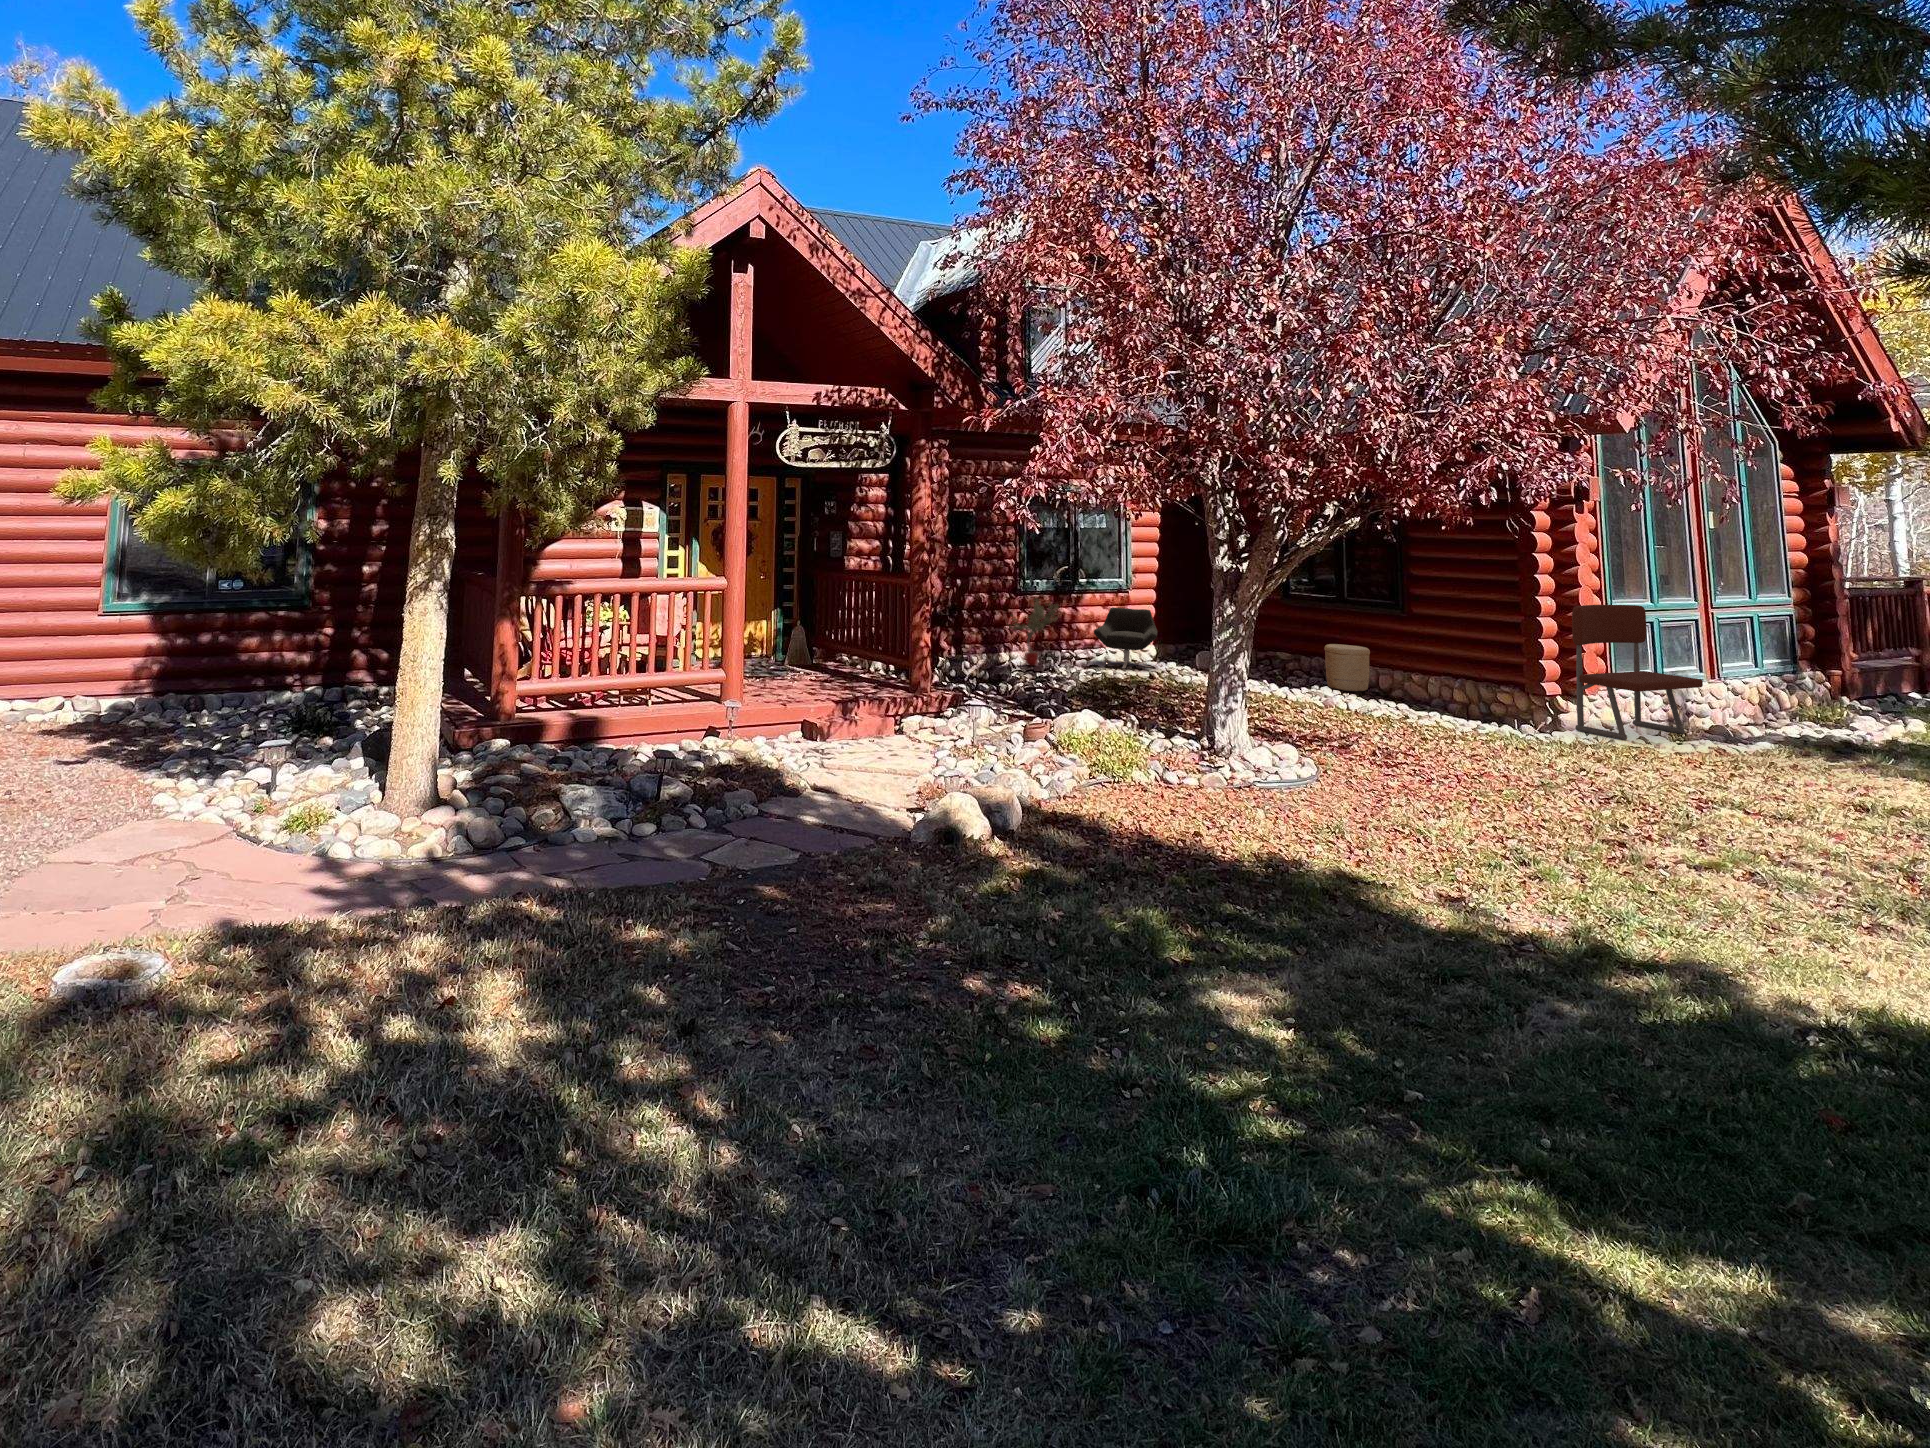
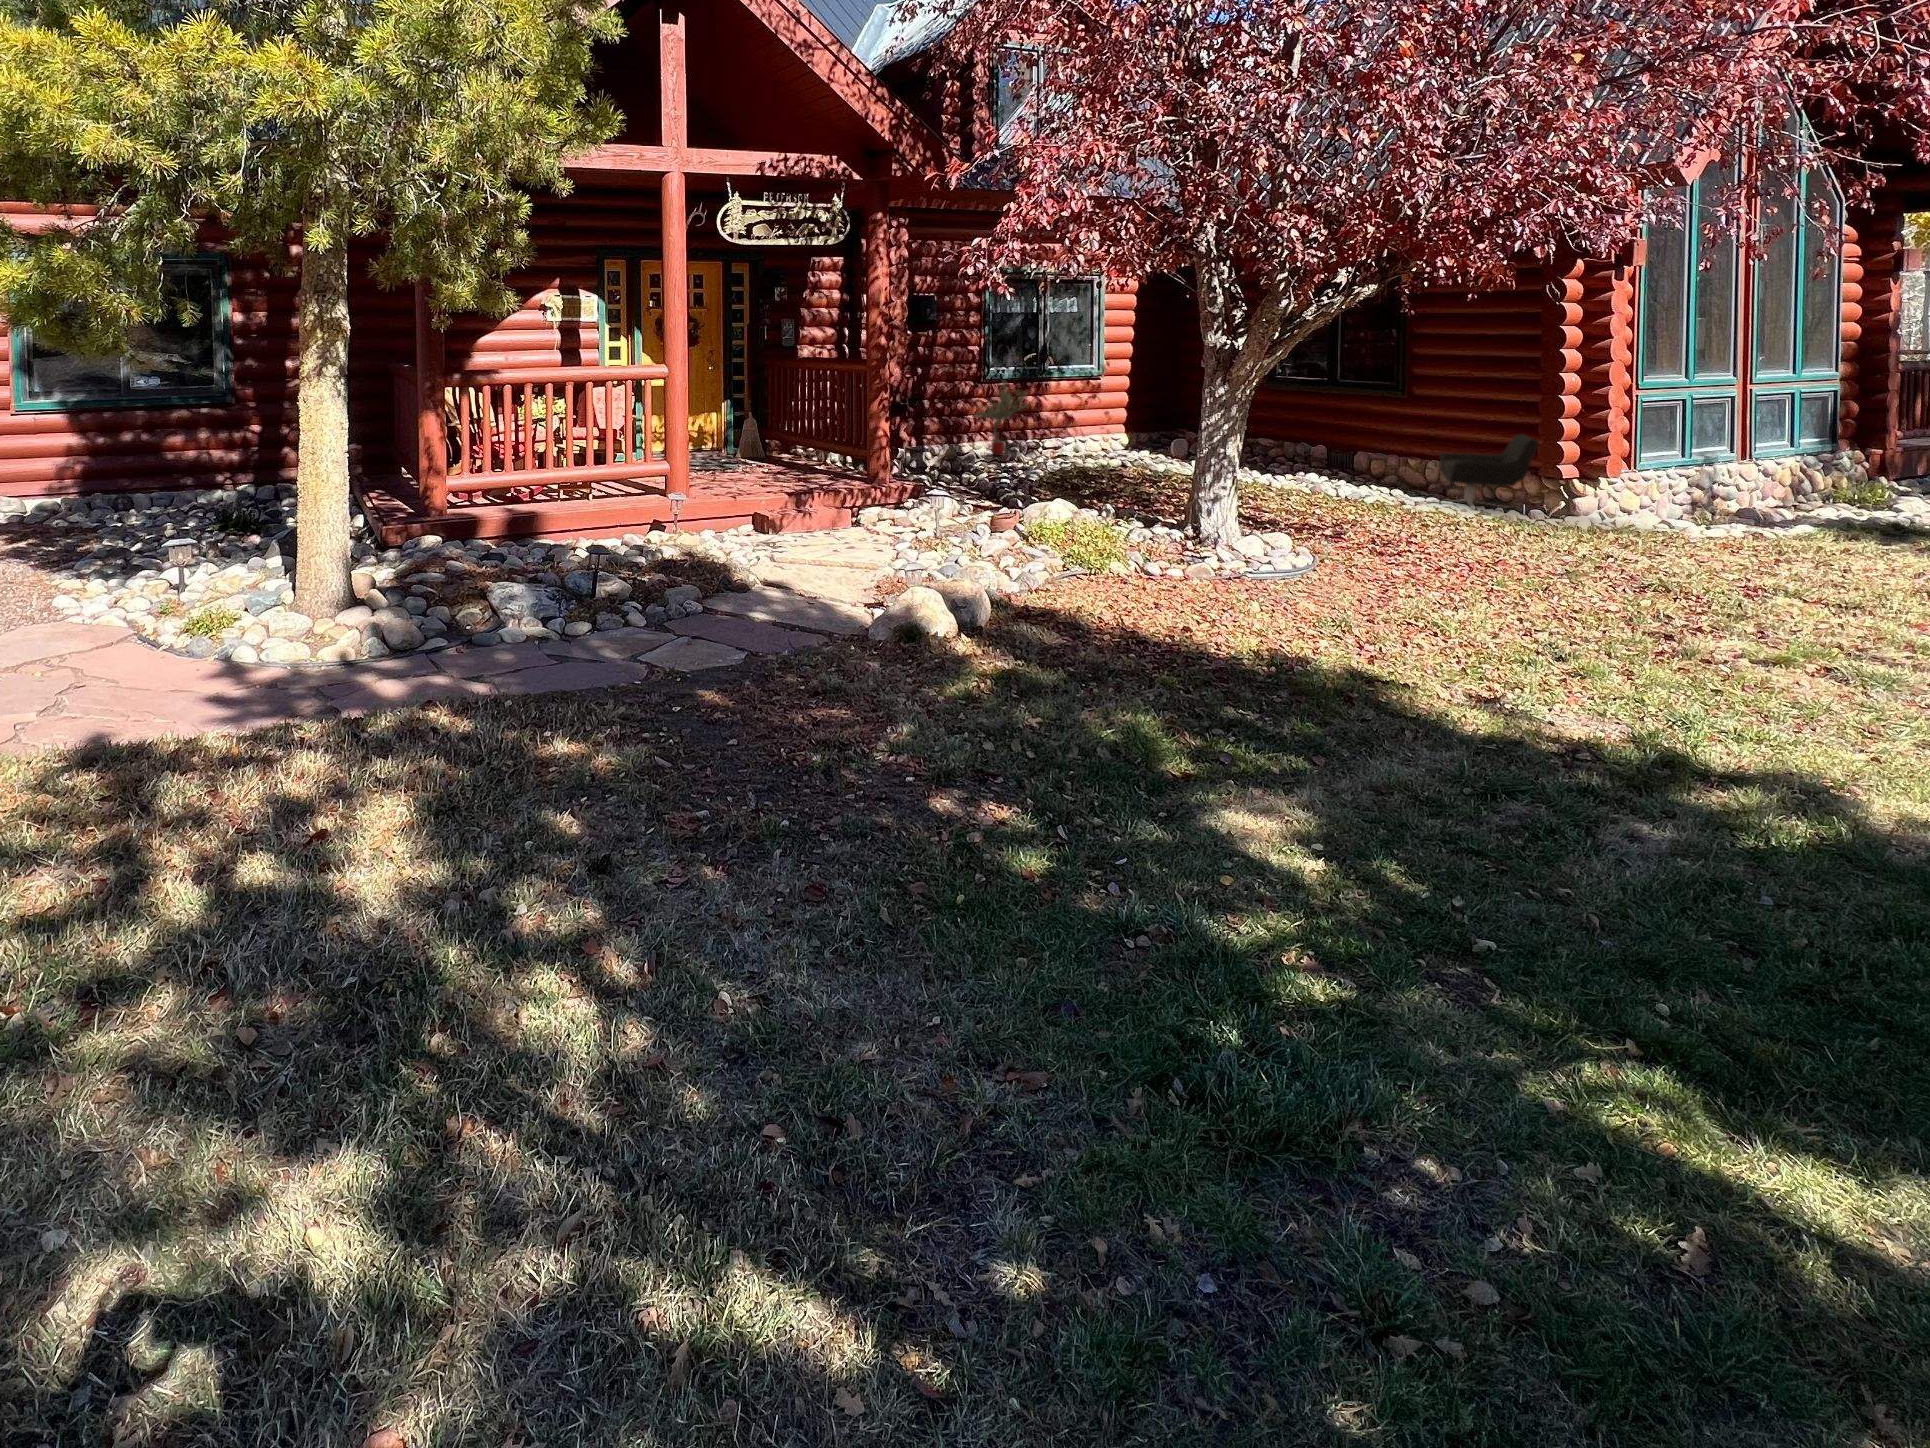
bench: present [1572,605,1703,740] -> none [1595,381,1743,525]
lounge chair: present [1094,608,1157,668] -> present [1434,434,1539,510]
woven basket: present [1324,644,1370,691] -> none [1316,428,1366,478]

